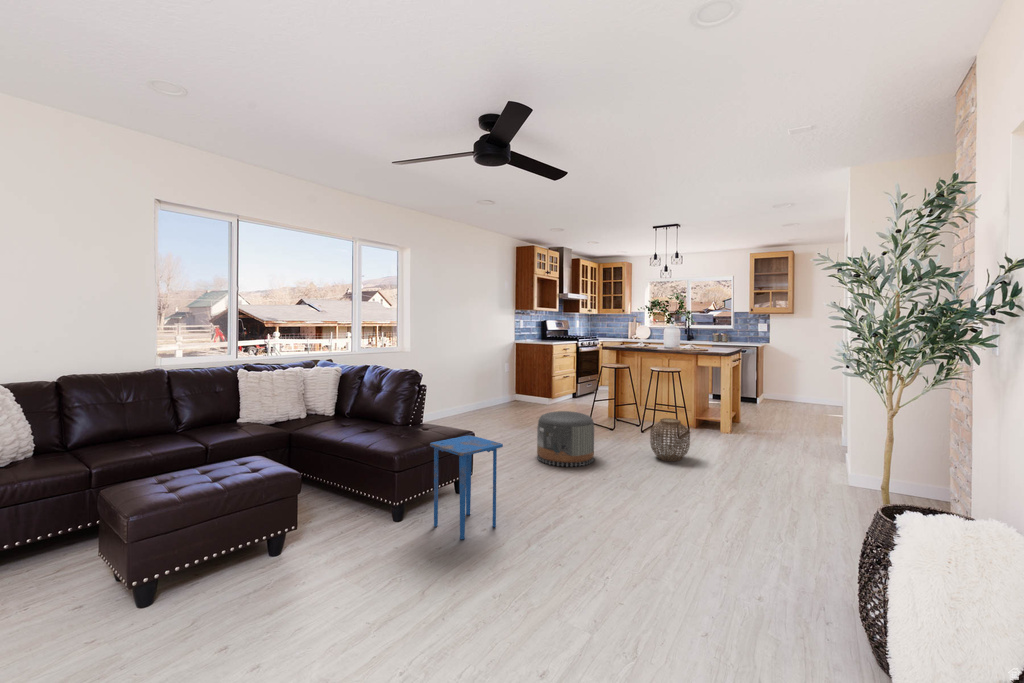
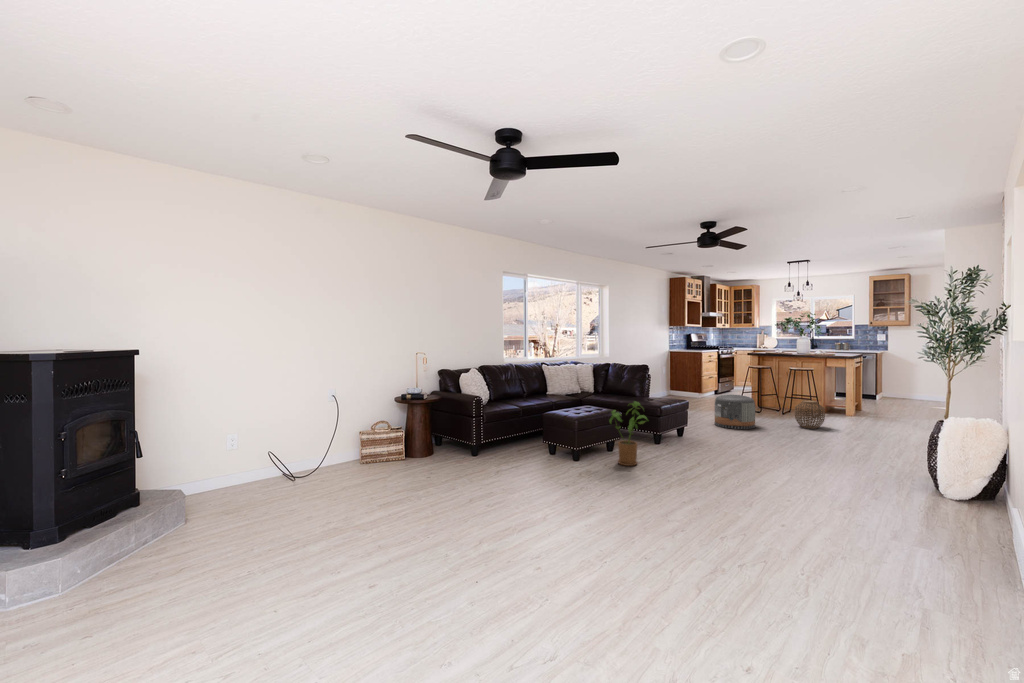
side table: present [430,435,503,539] -> none [676,401,718,452]
house plant: none [235,459,319,608] -> present [609,402,647,466]

